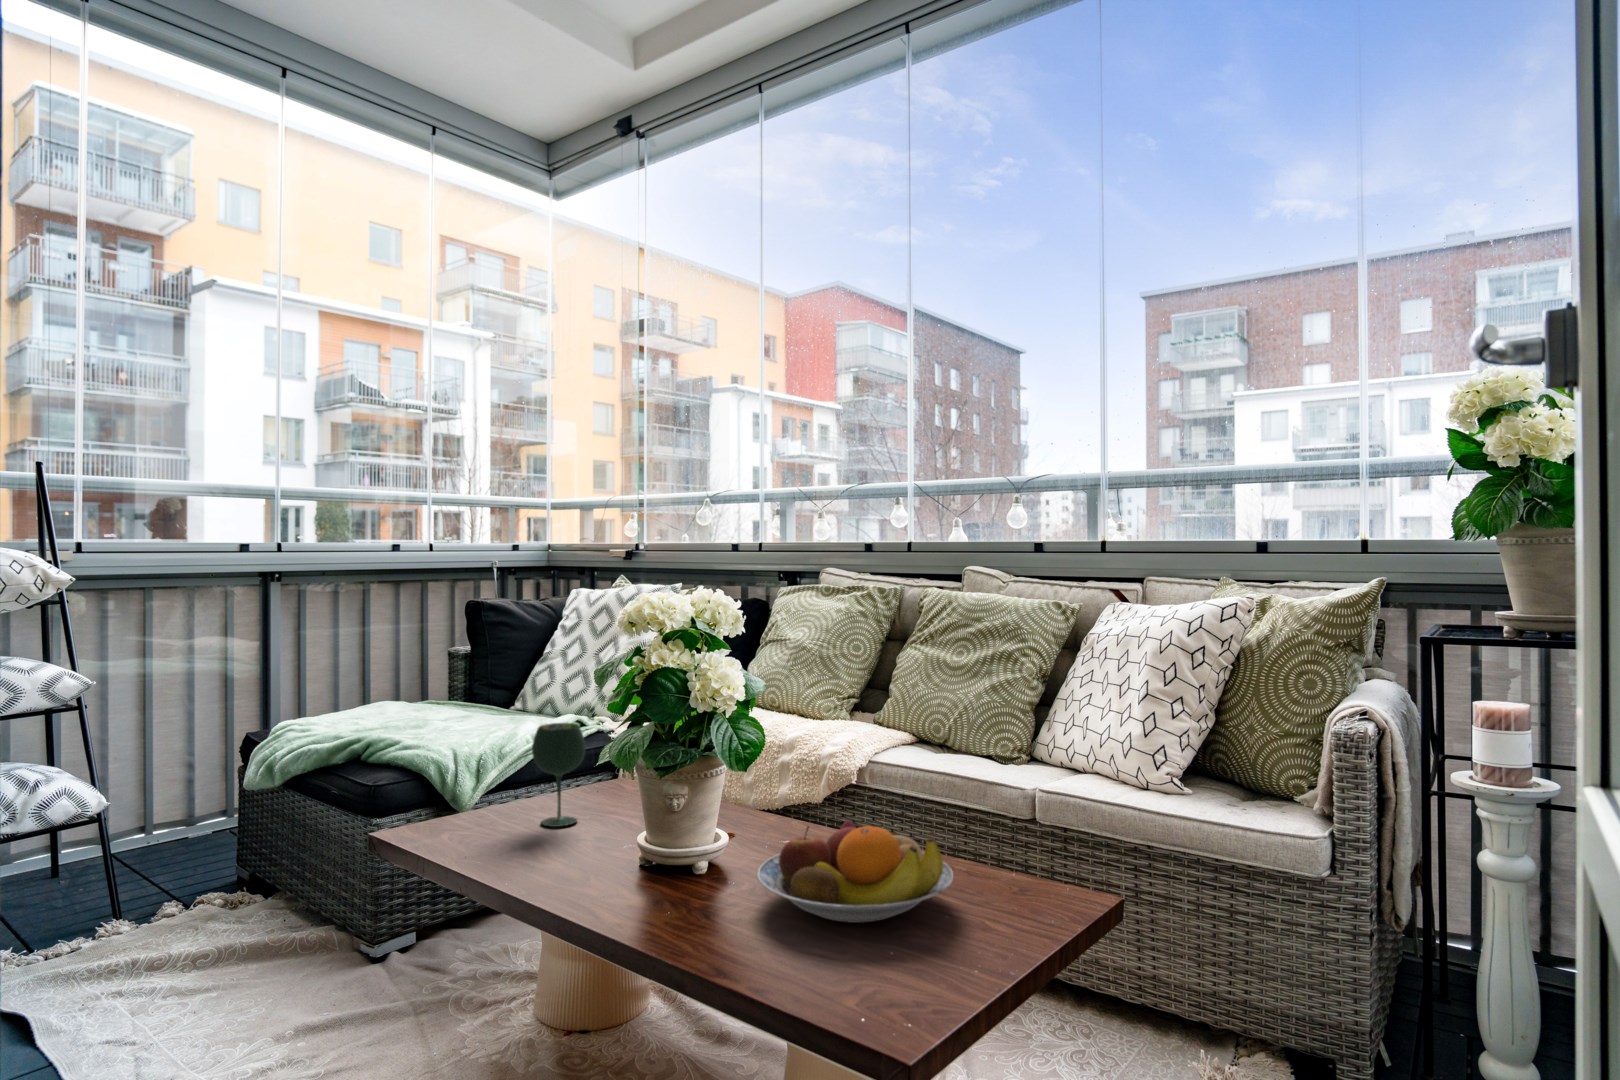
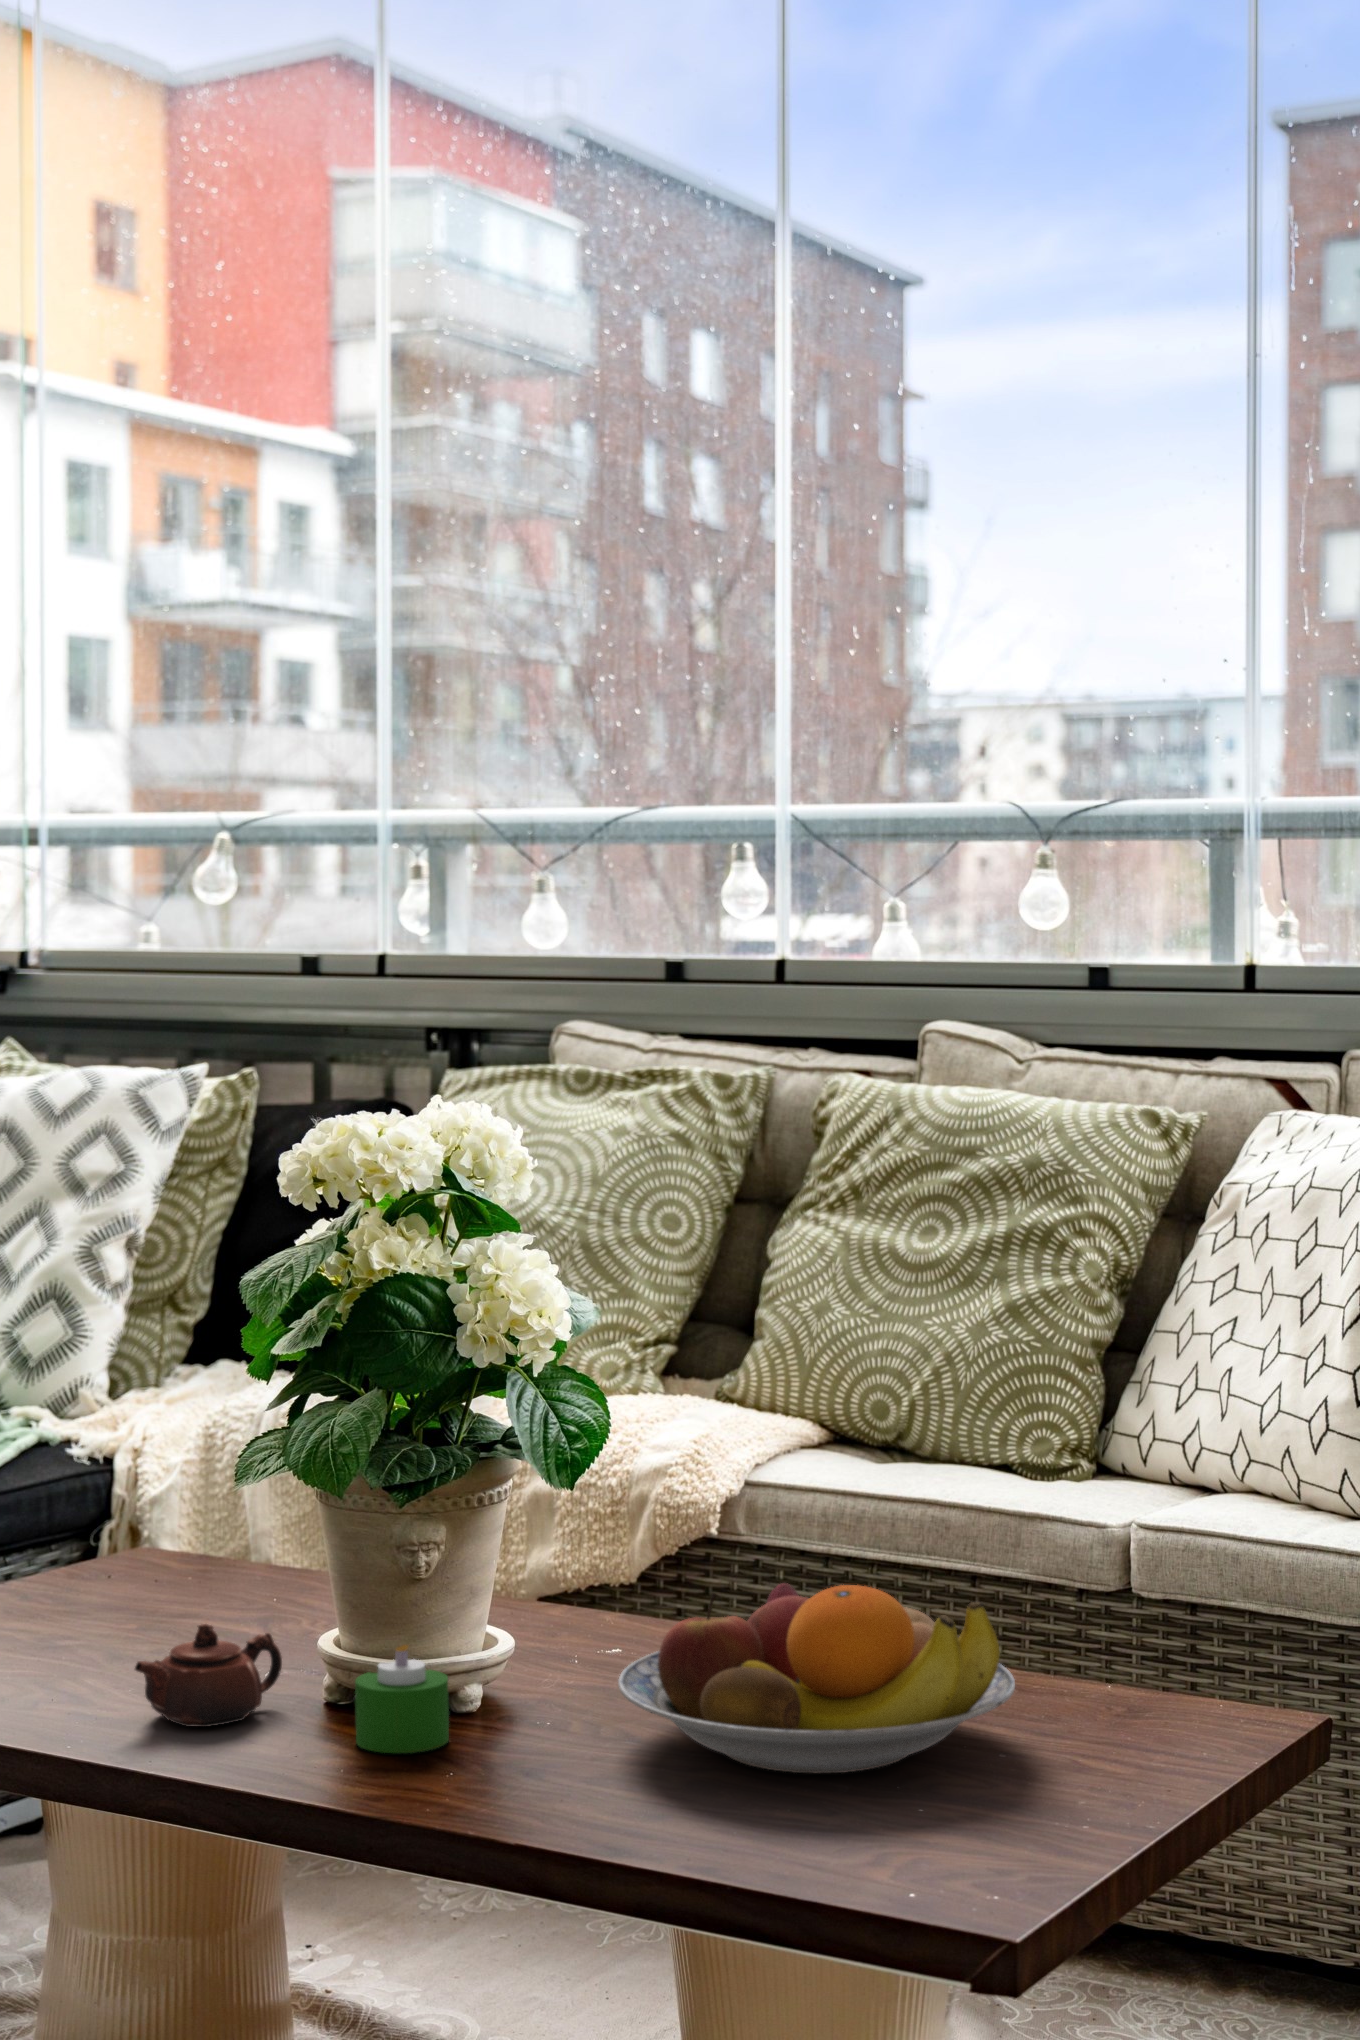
wine glass: present [532,723,585,827] -> none [31,1406,148,1636]
teapot: none [541,829,617,879] -> present [135,1624,282,1727]
candle: none [636,838,681,899] -> present [355,1645,449,1753]

